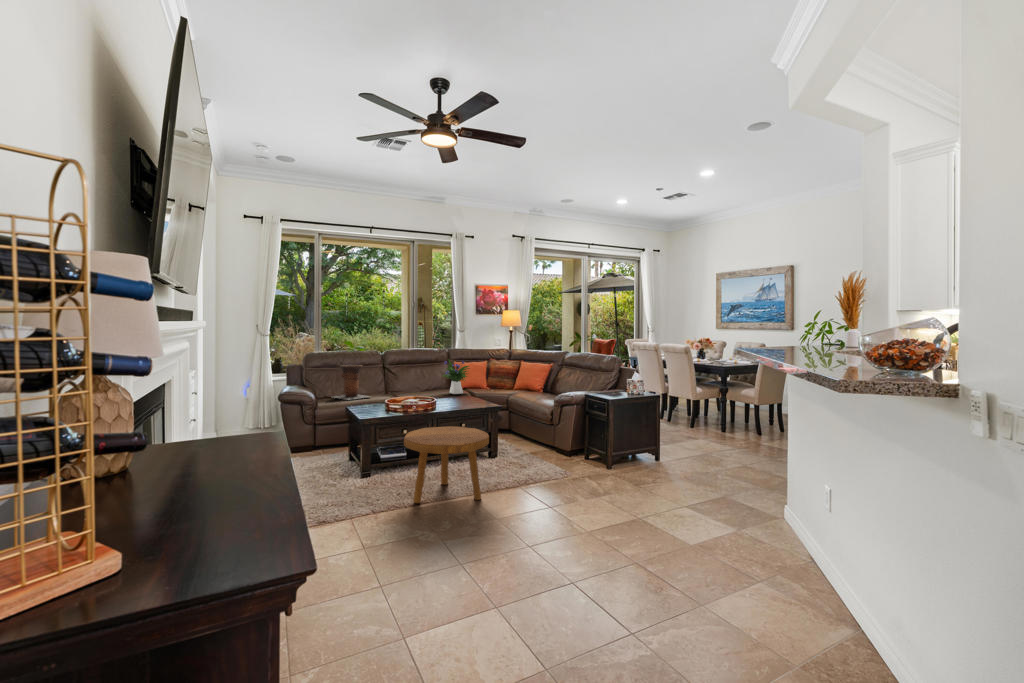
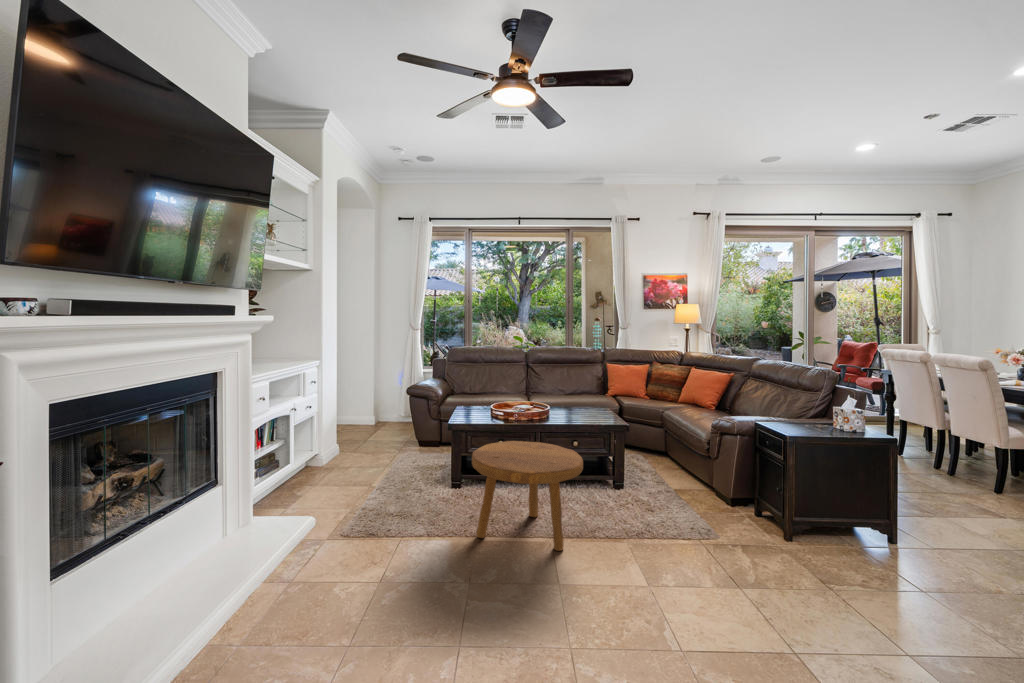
flower arrangement: present [443,359,470,394] -> none [582,359,622,401]
vase: present [335,365,368,400] -> none [463,359,504,396]

